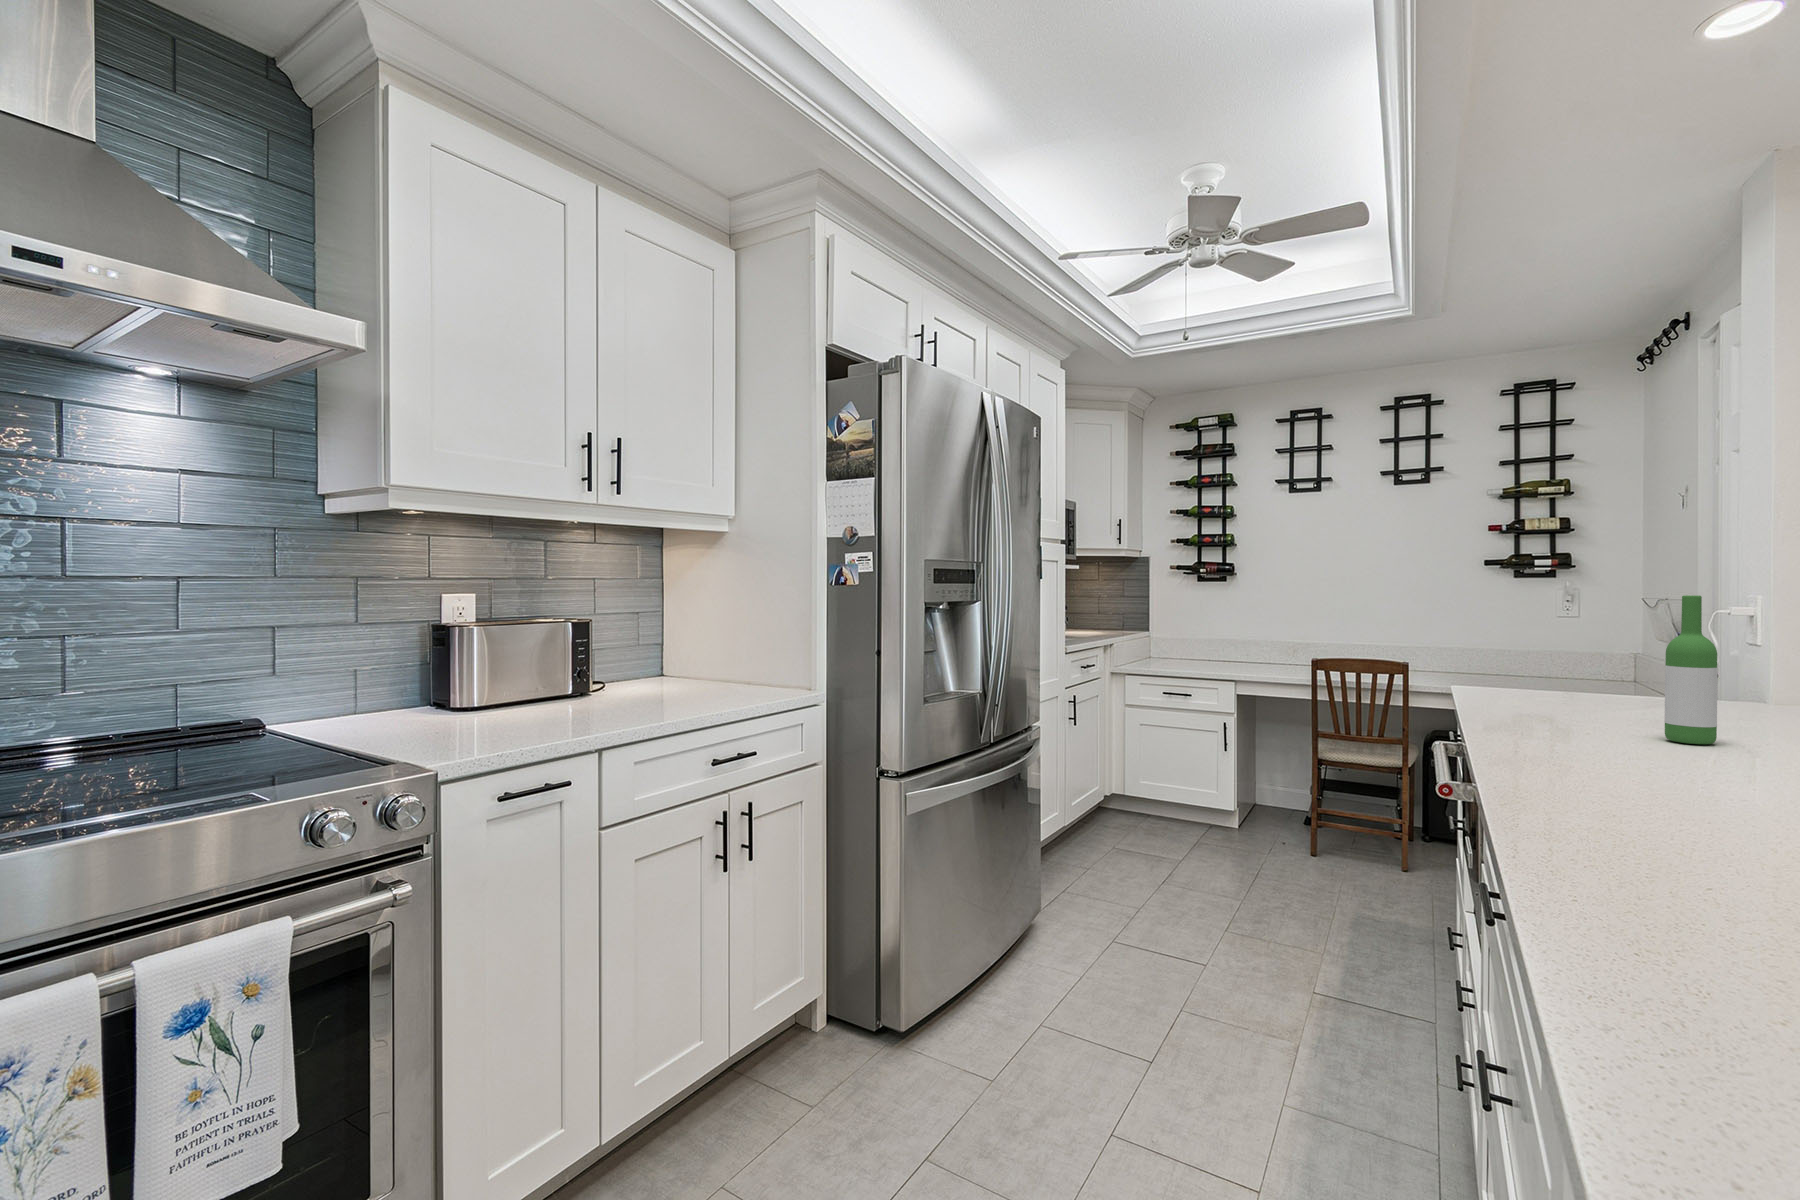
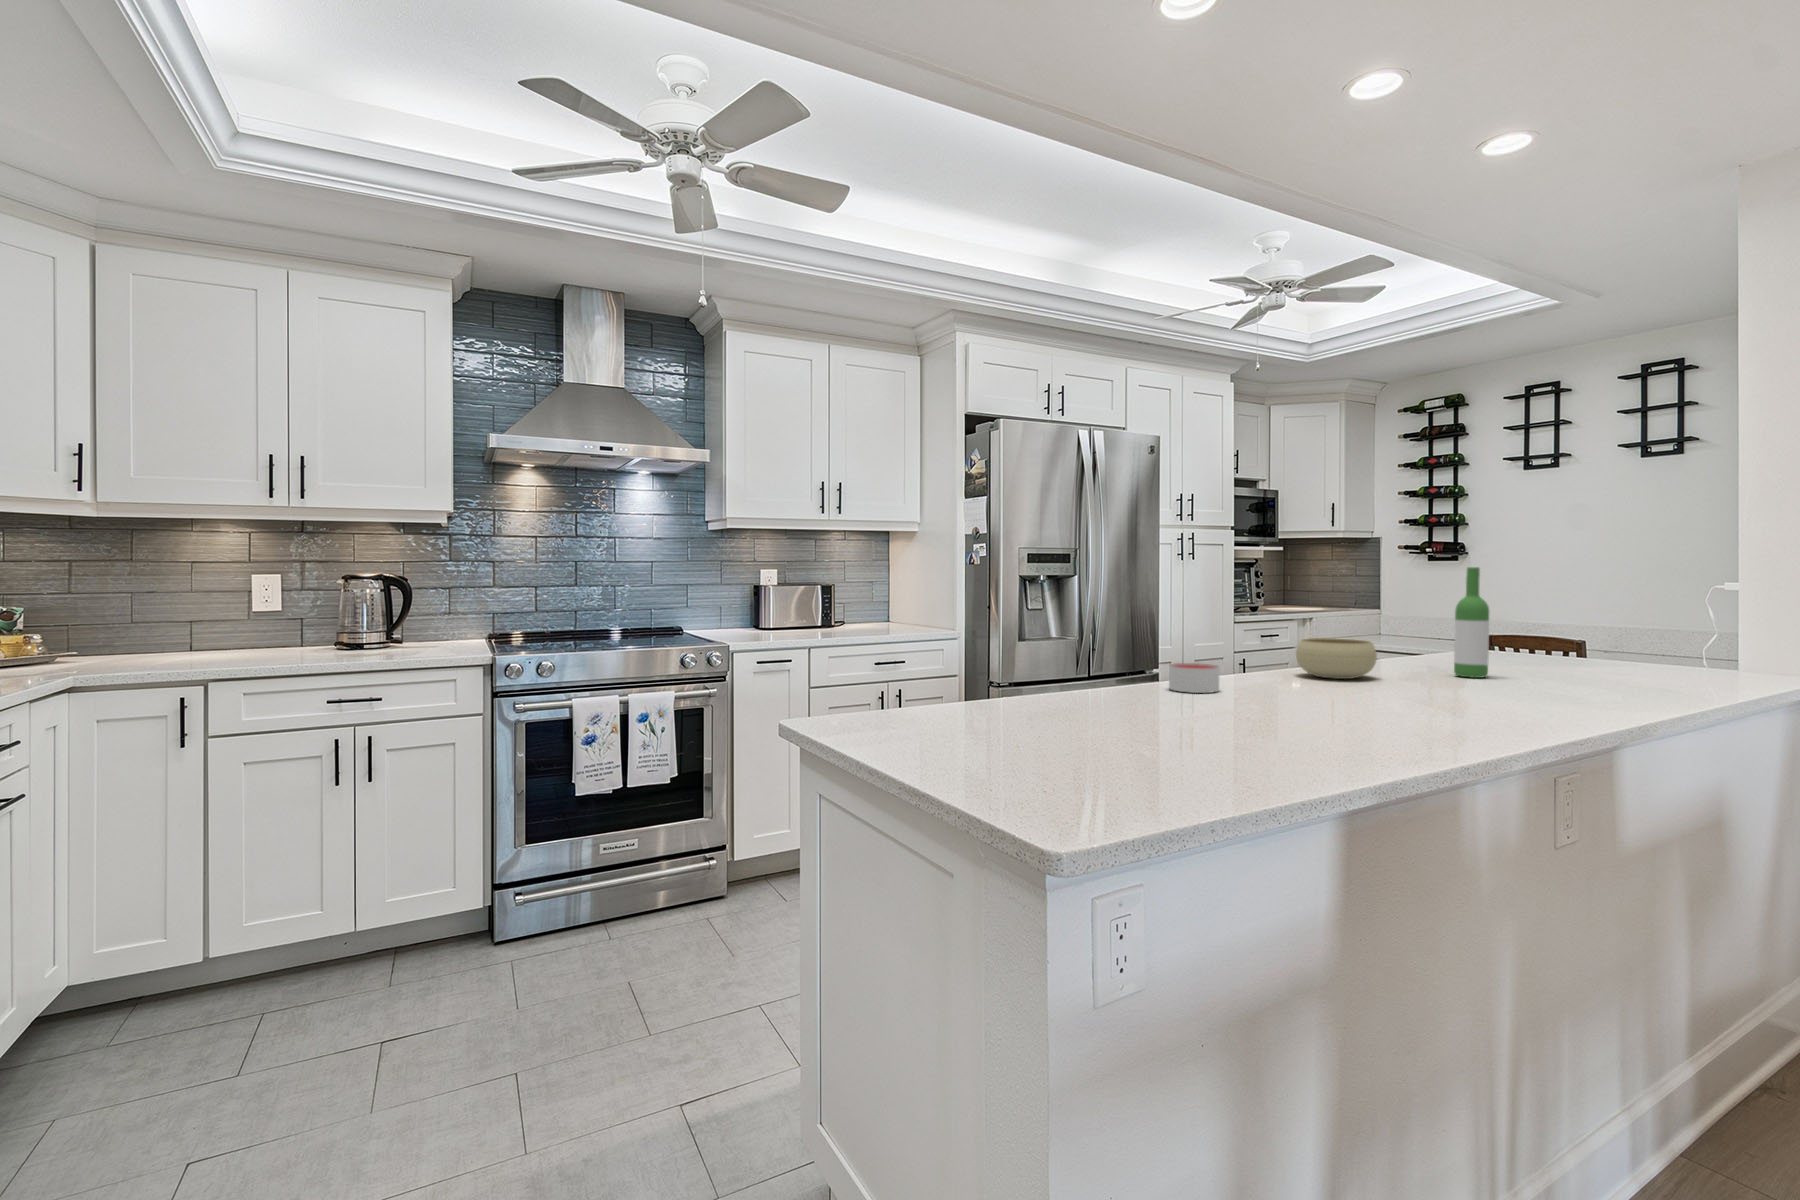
bowl: none [1527,699,1666,764] -> present [1296,638,1377,679]
candle: none [1567,771,1684,837] -> present [1169,663,1220,693]

